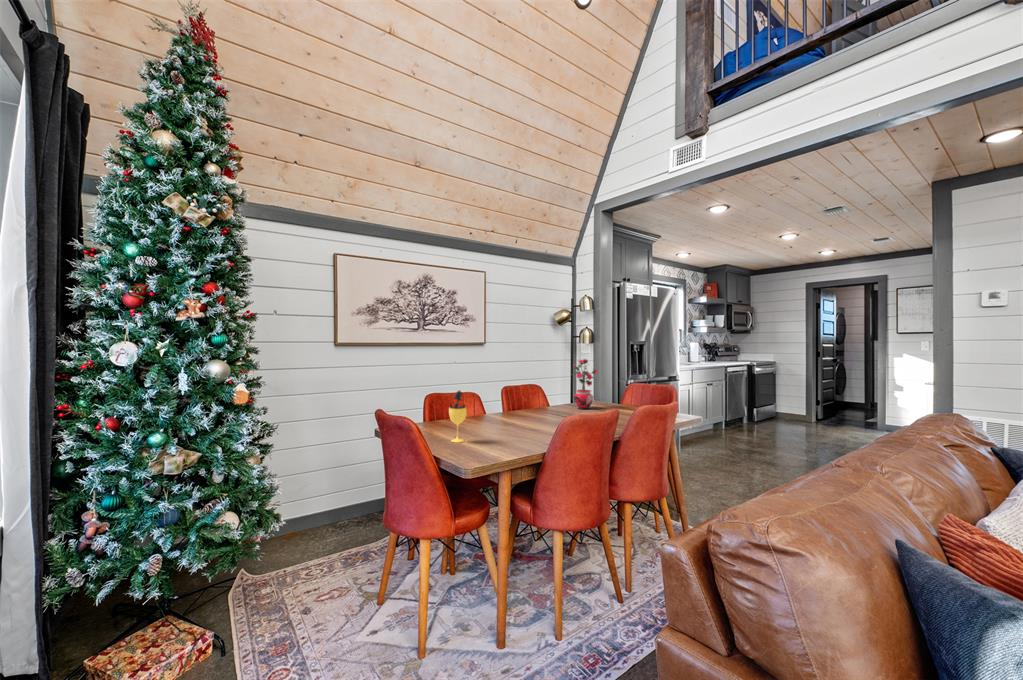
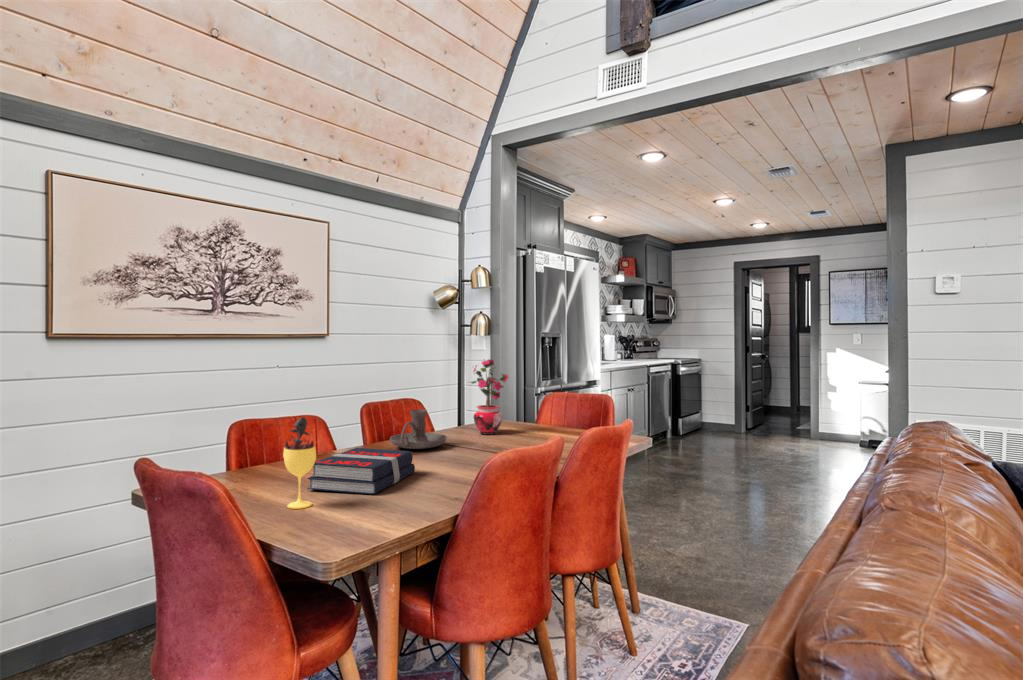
candle holder: none [518,391,553,415] -> present [390,409,446,449]
book: none [463,412,528,438] -> present [307,448,415,494]

